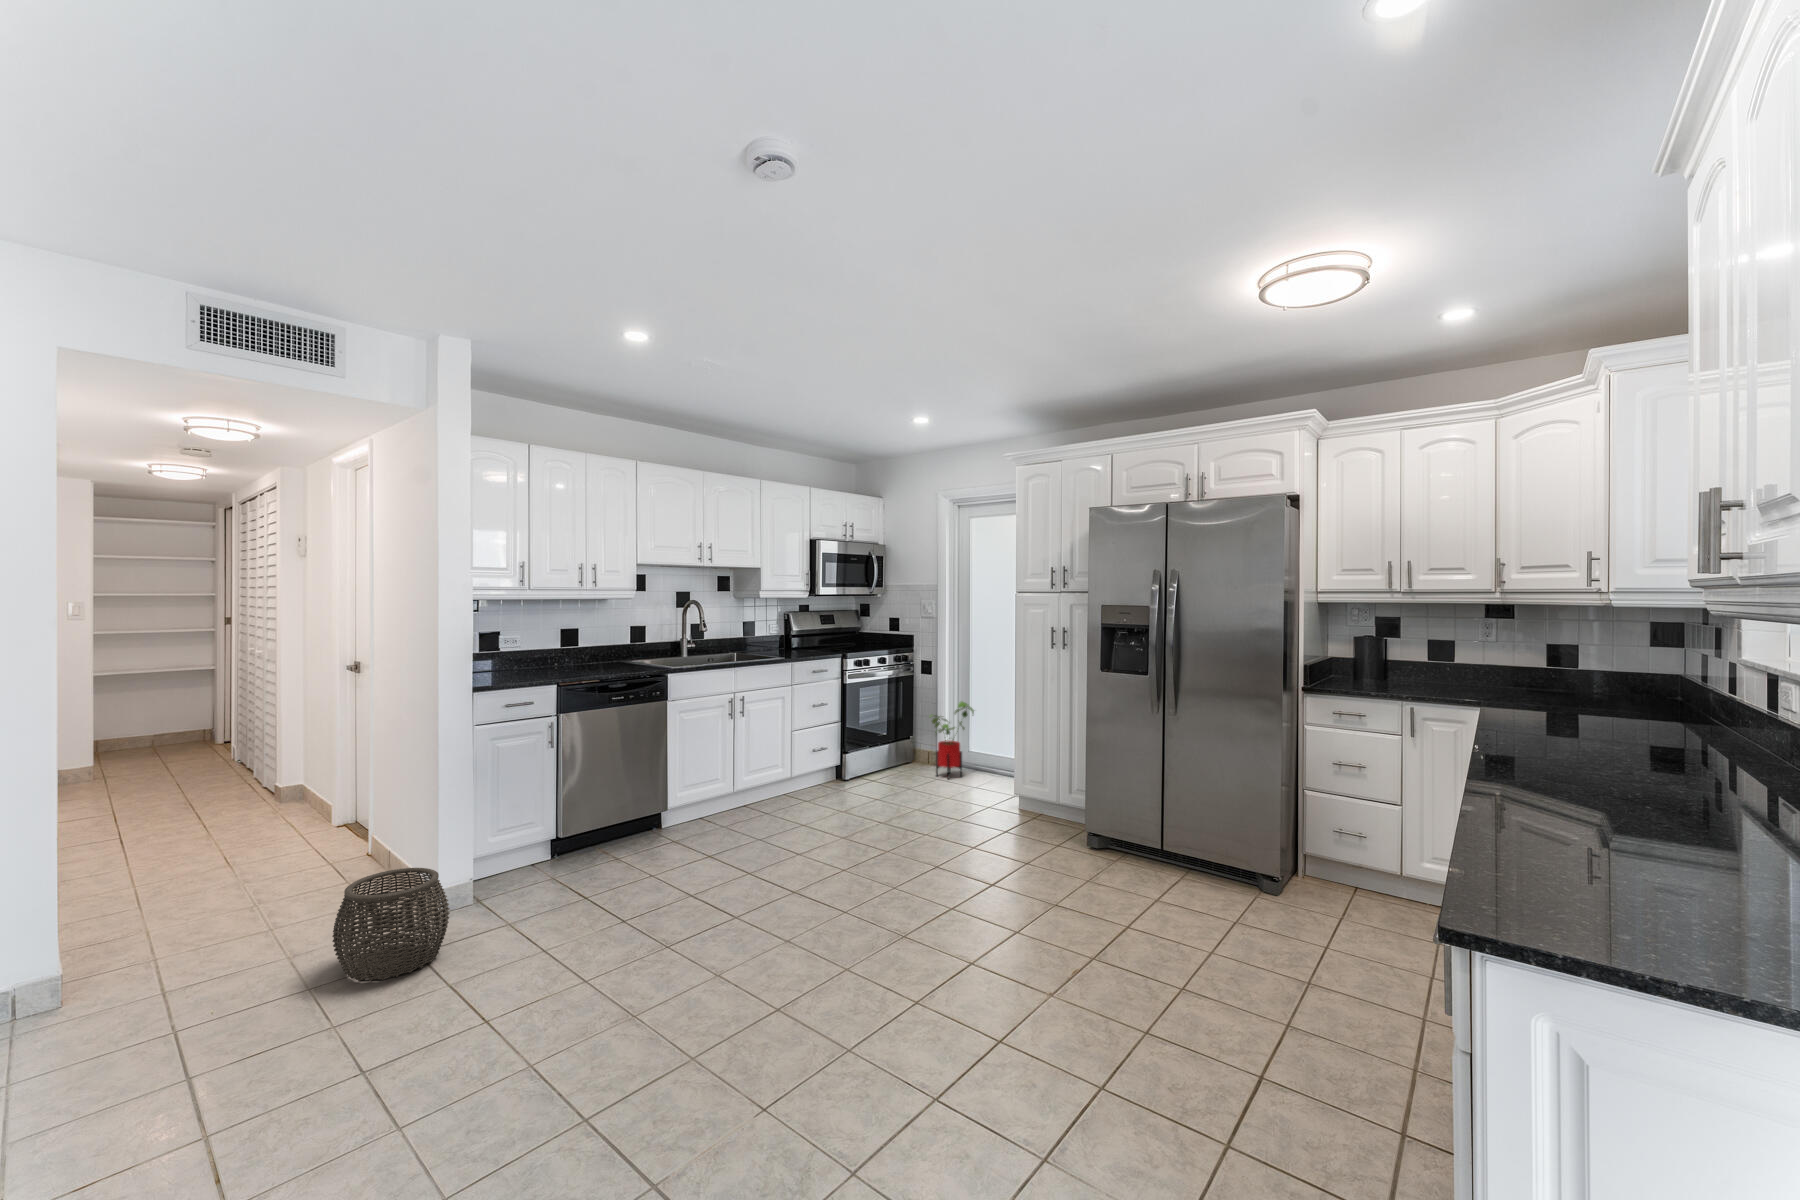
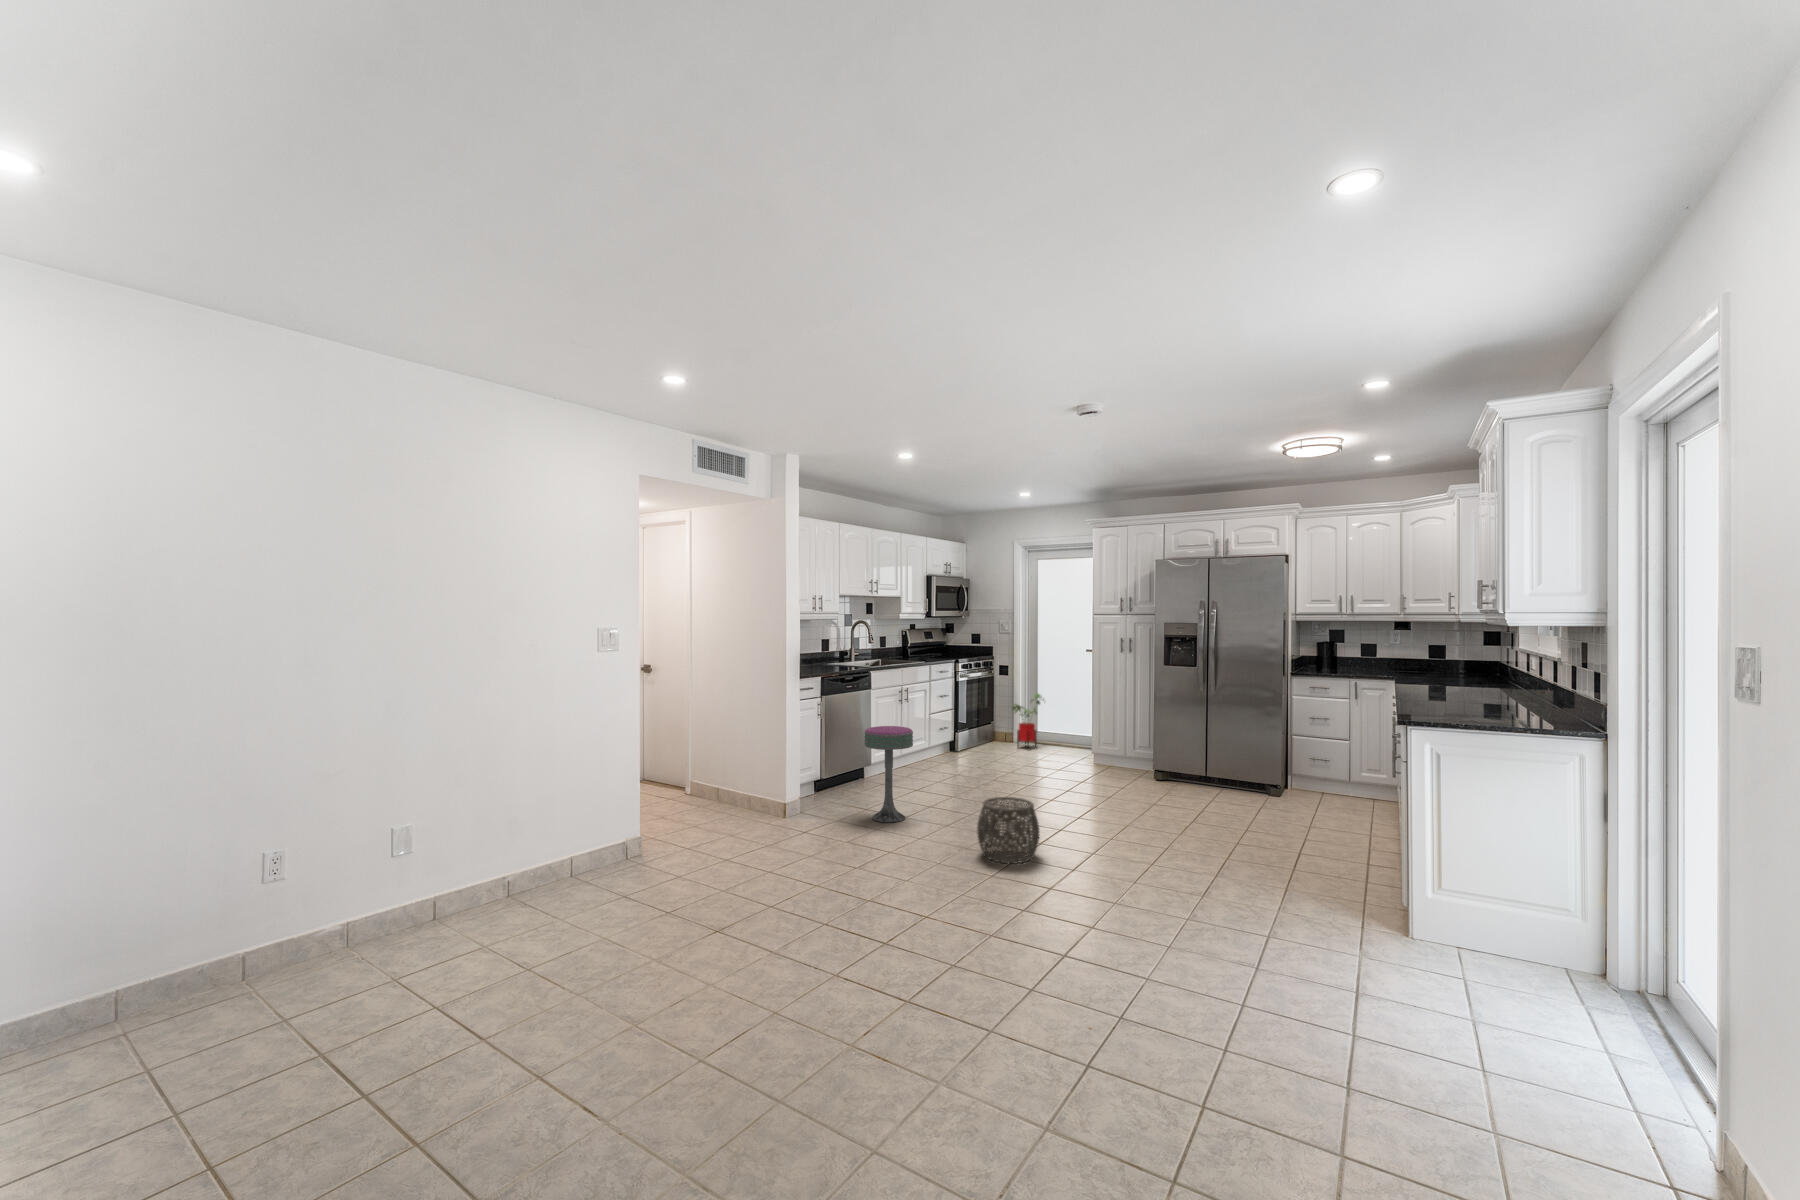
bar stool: none [549,770,634,932] -> present [864,726,913,822]
woven basket: present [332,868,450,981] -> present [977,797,1040,864]

